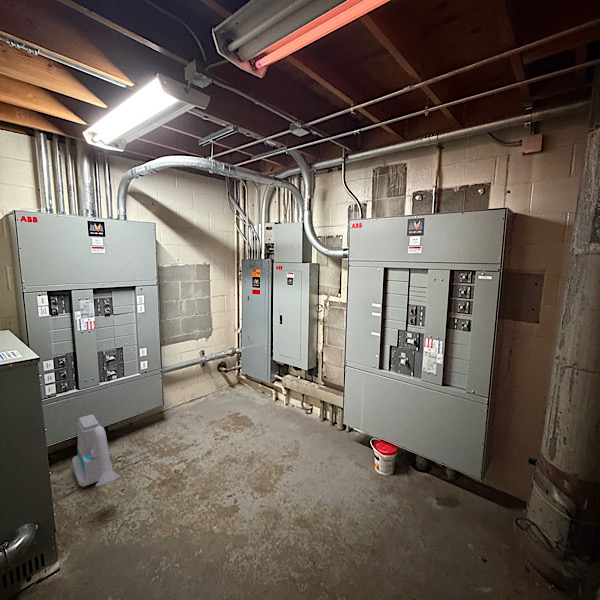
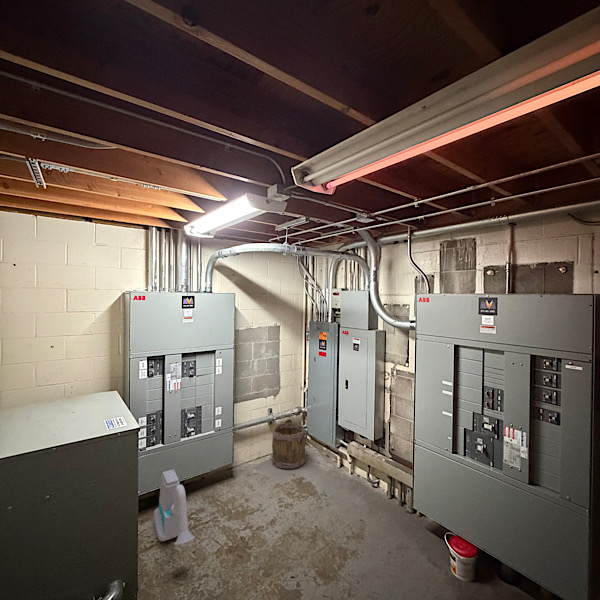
bucket: none [207,362,244,405] -> present [272,422,308,469]

